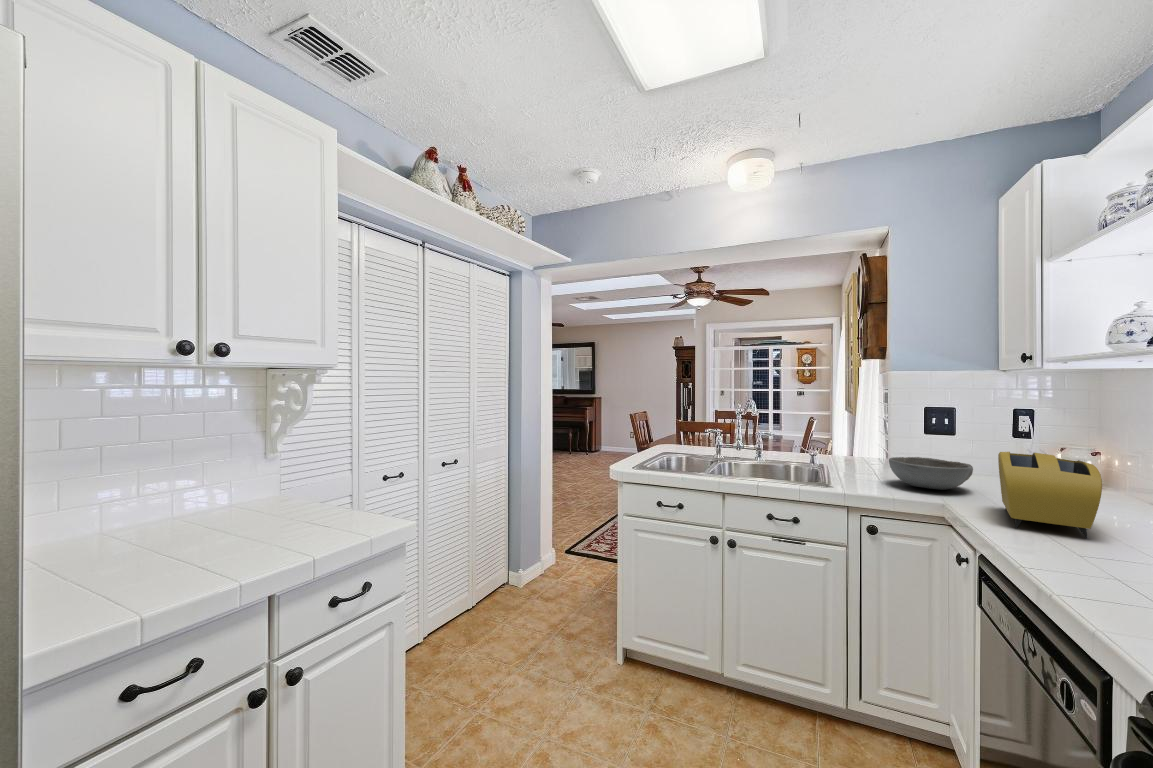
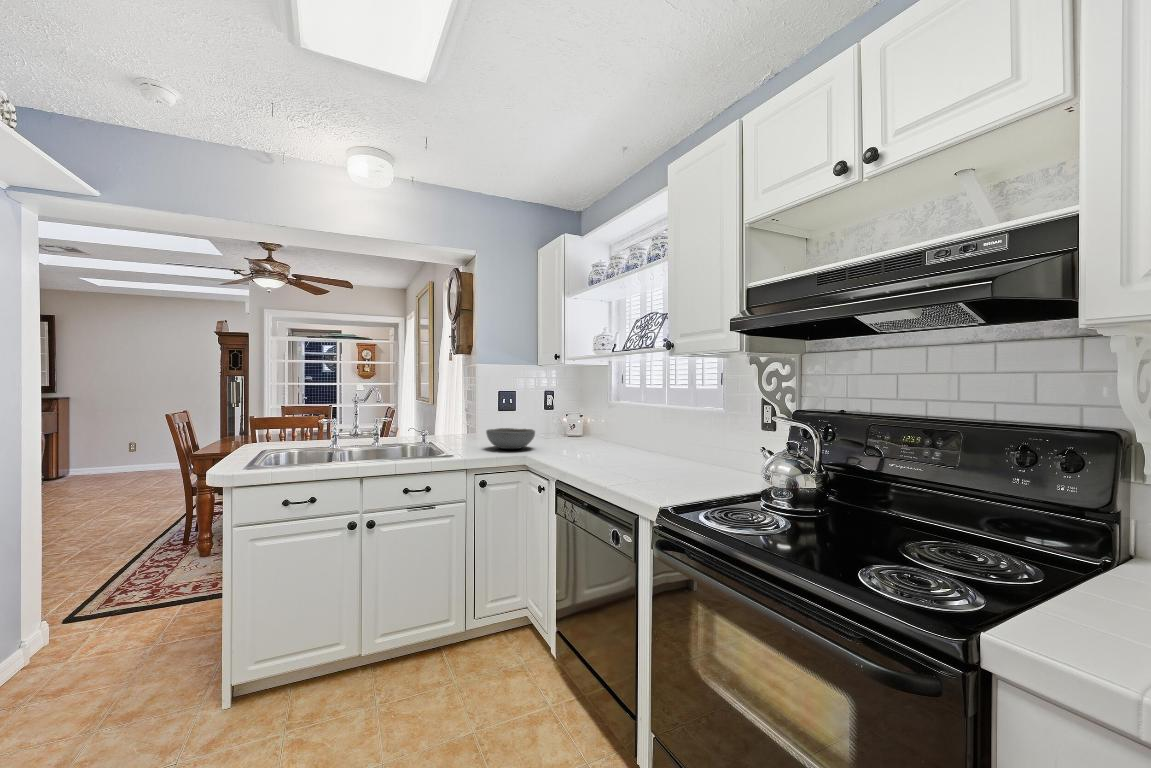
toaster: present [998,452,1102,538] -> none [554,415,604,462]

